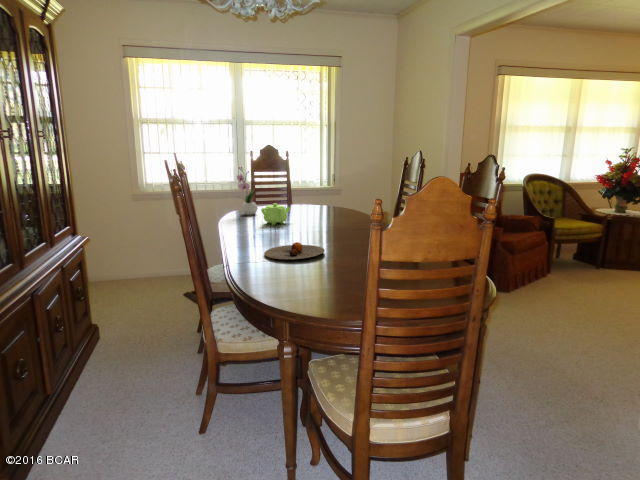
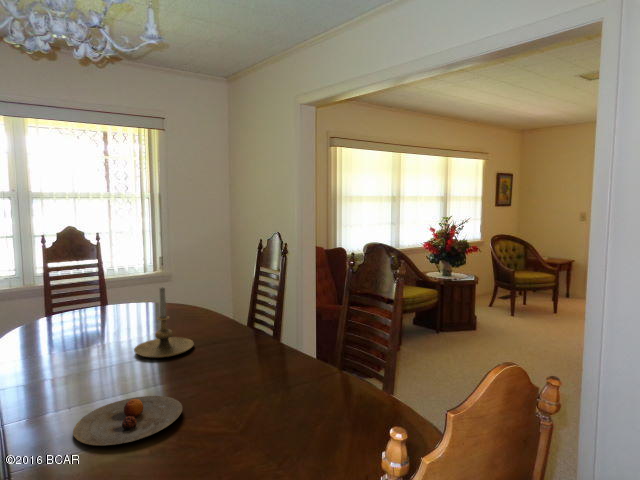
flower arrangement: present [237,167,258,215] -> none [18,265,58,336]
candle holder: none [303,184,342,231] -> present [134,287,194,358]
teapot: present [261,203,291,225] -> none [62,319,111,353]

